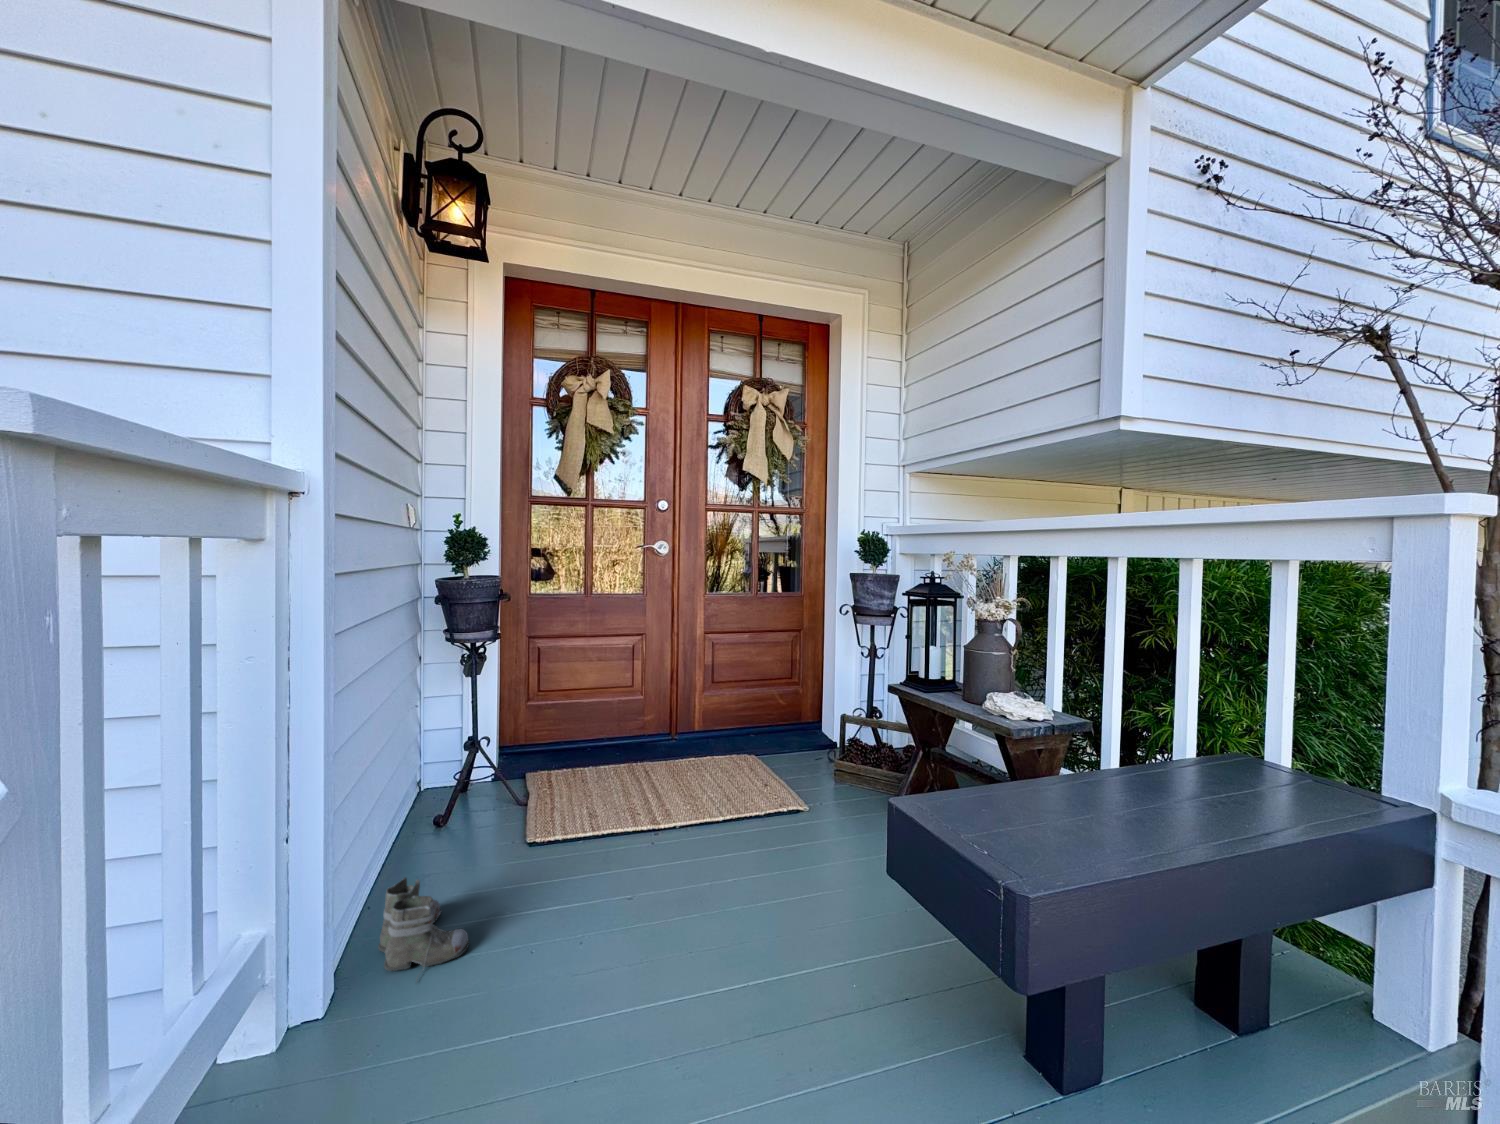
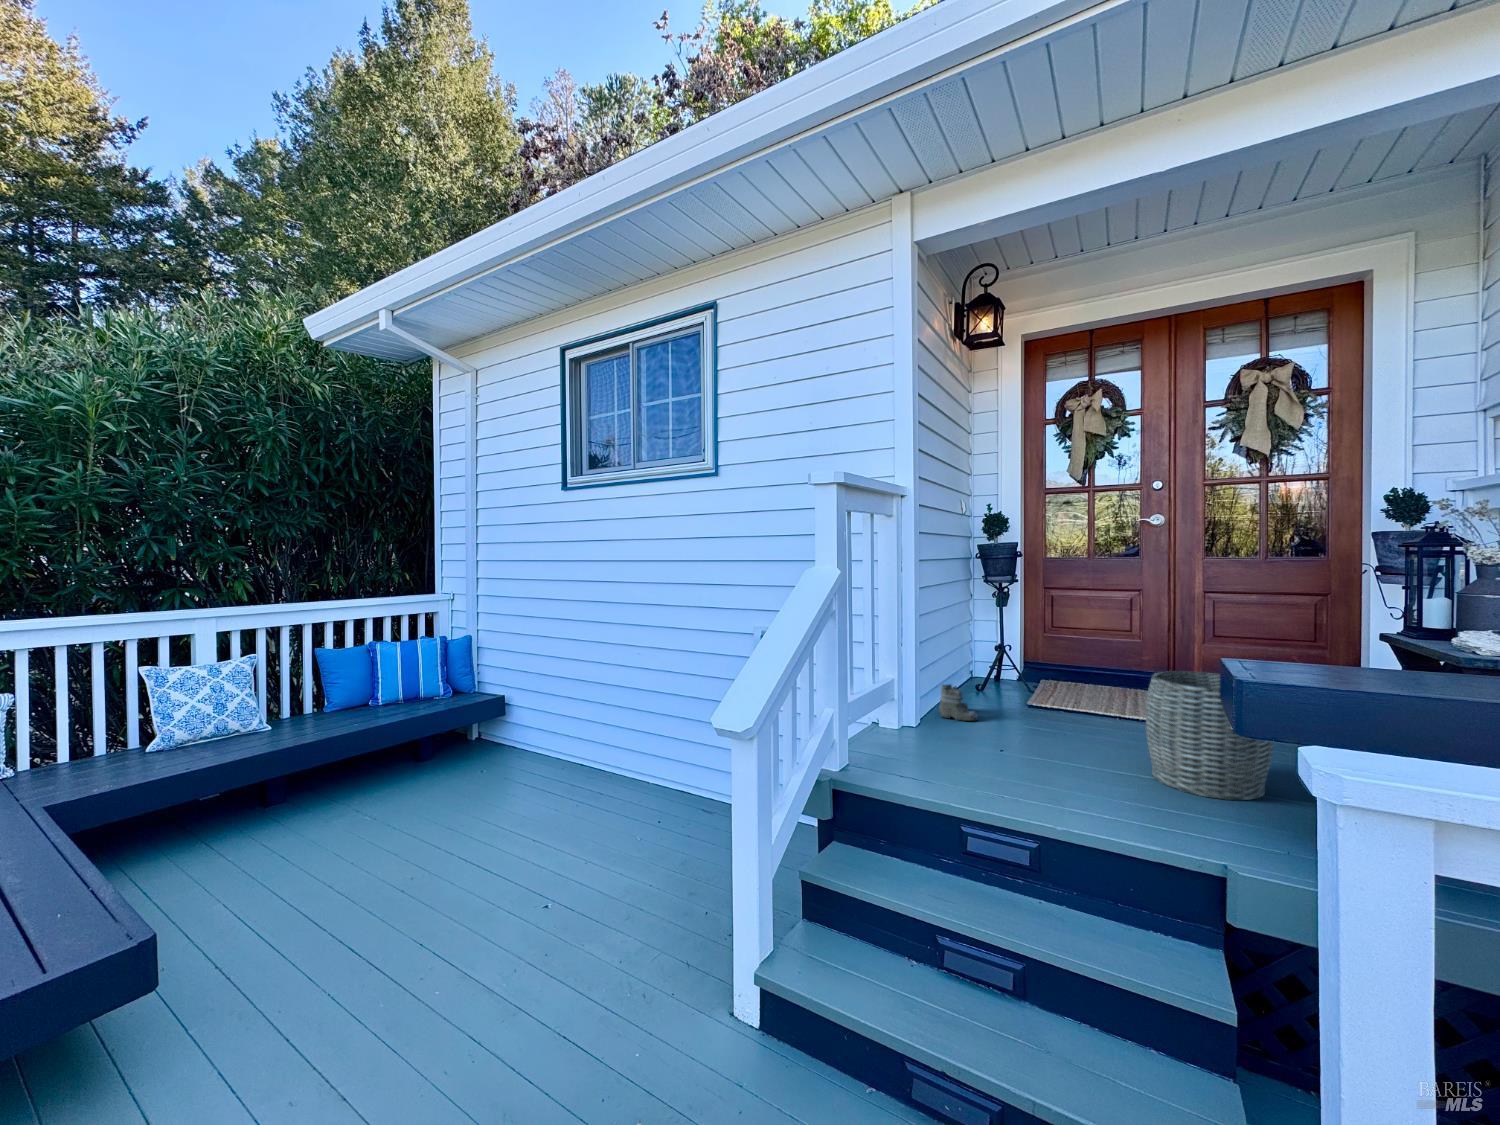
woven basket: none [789,797,951,1038] -> present [1146,671,1273,800]

